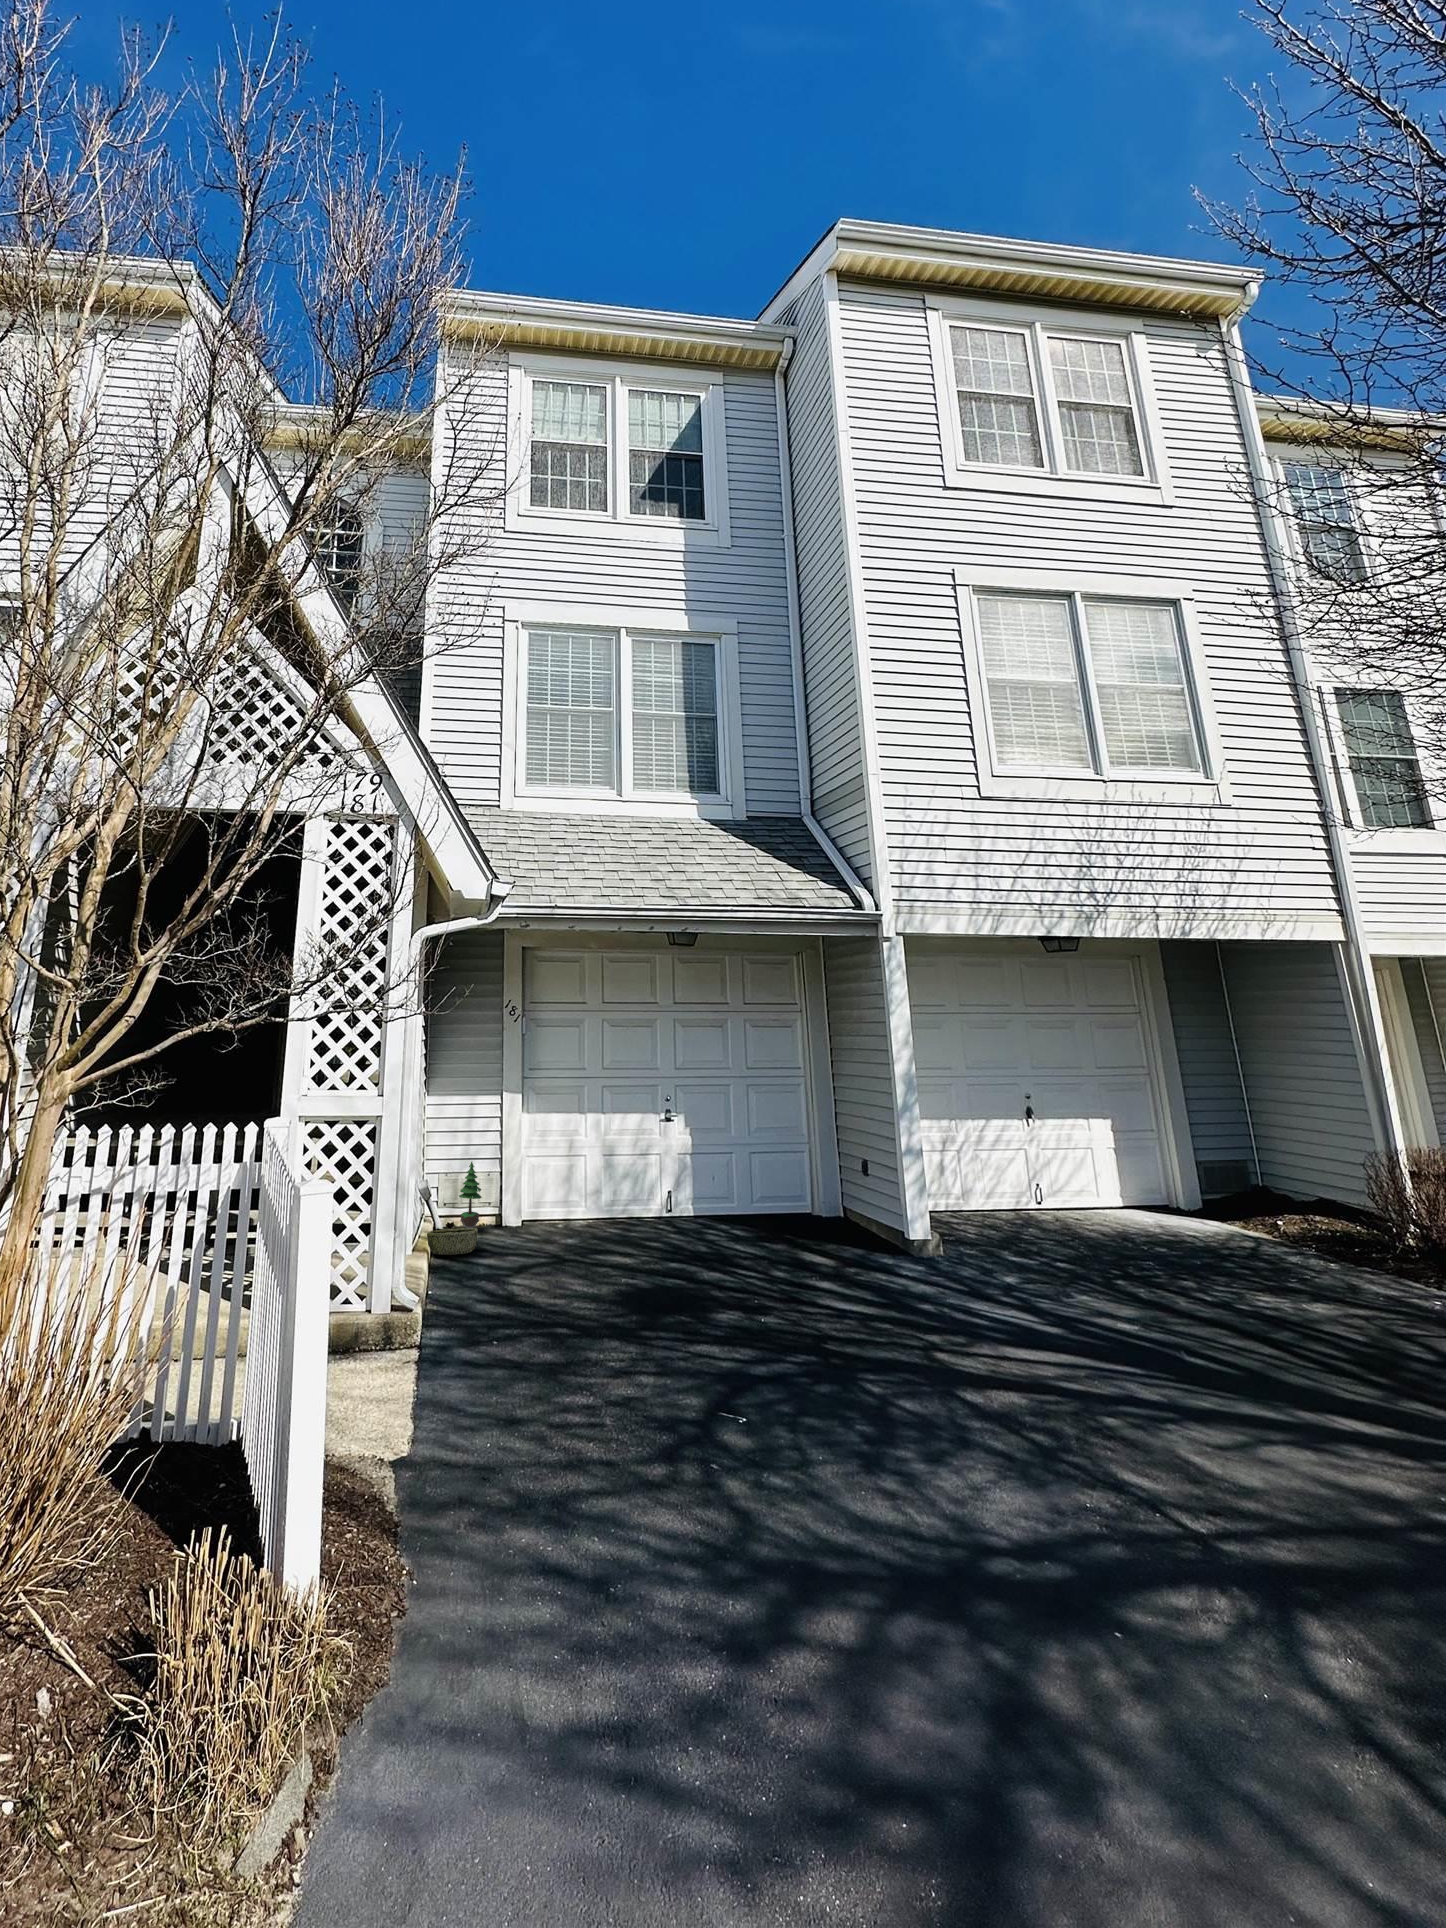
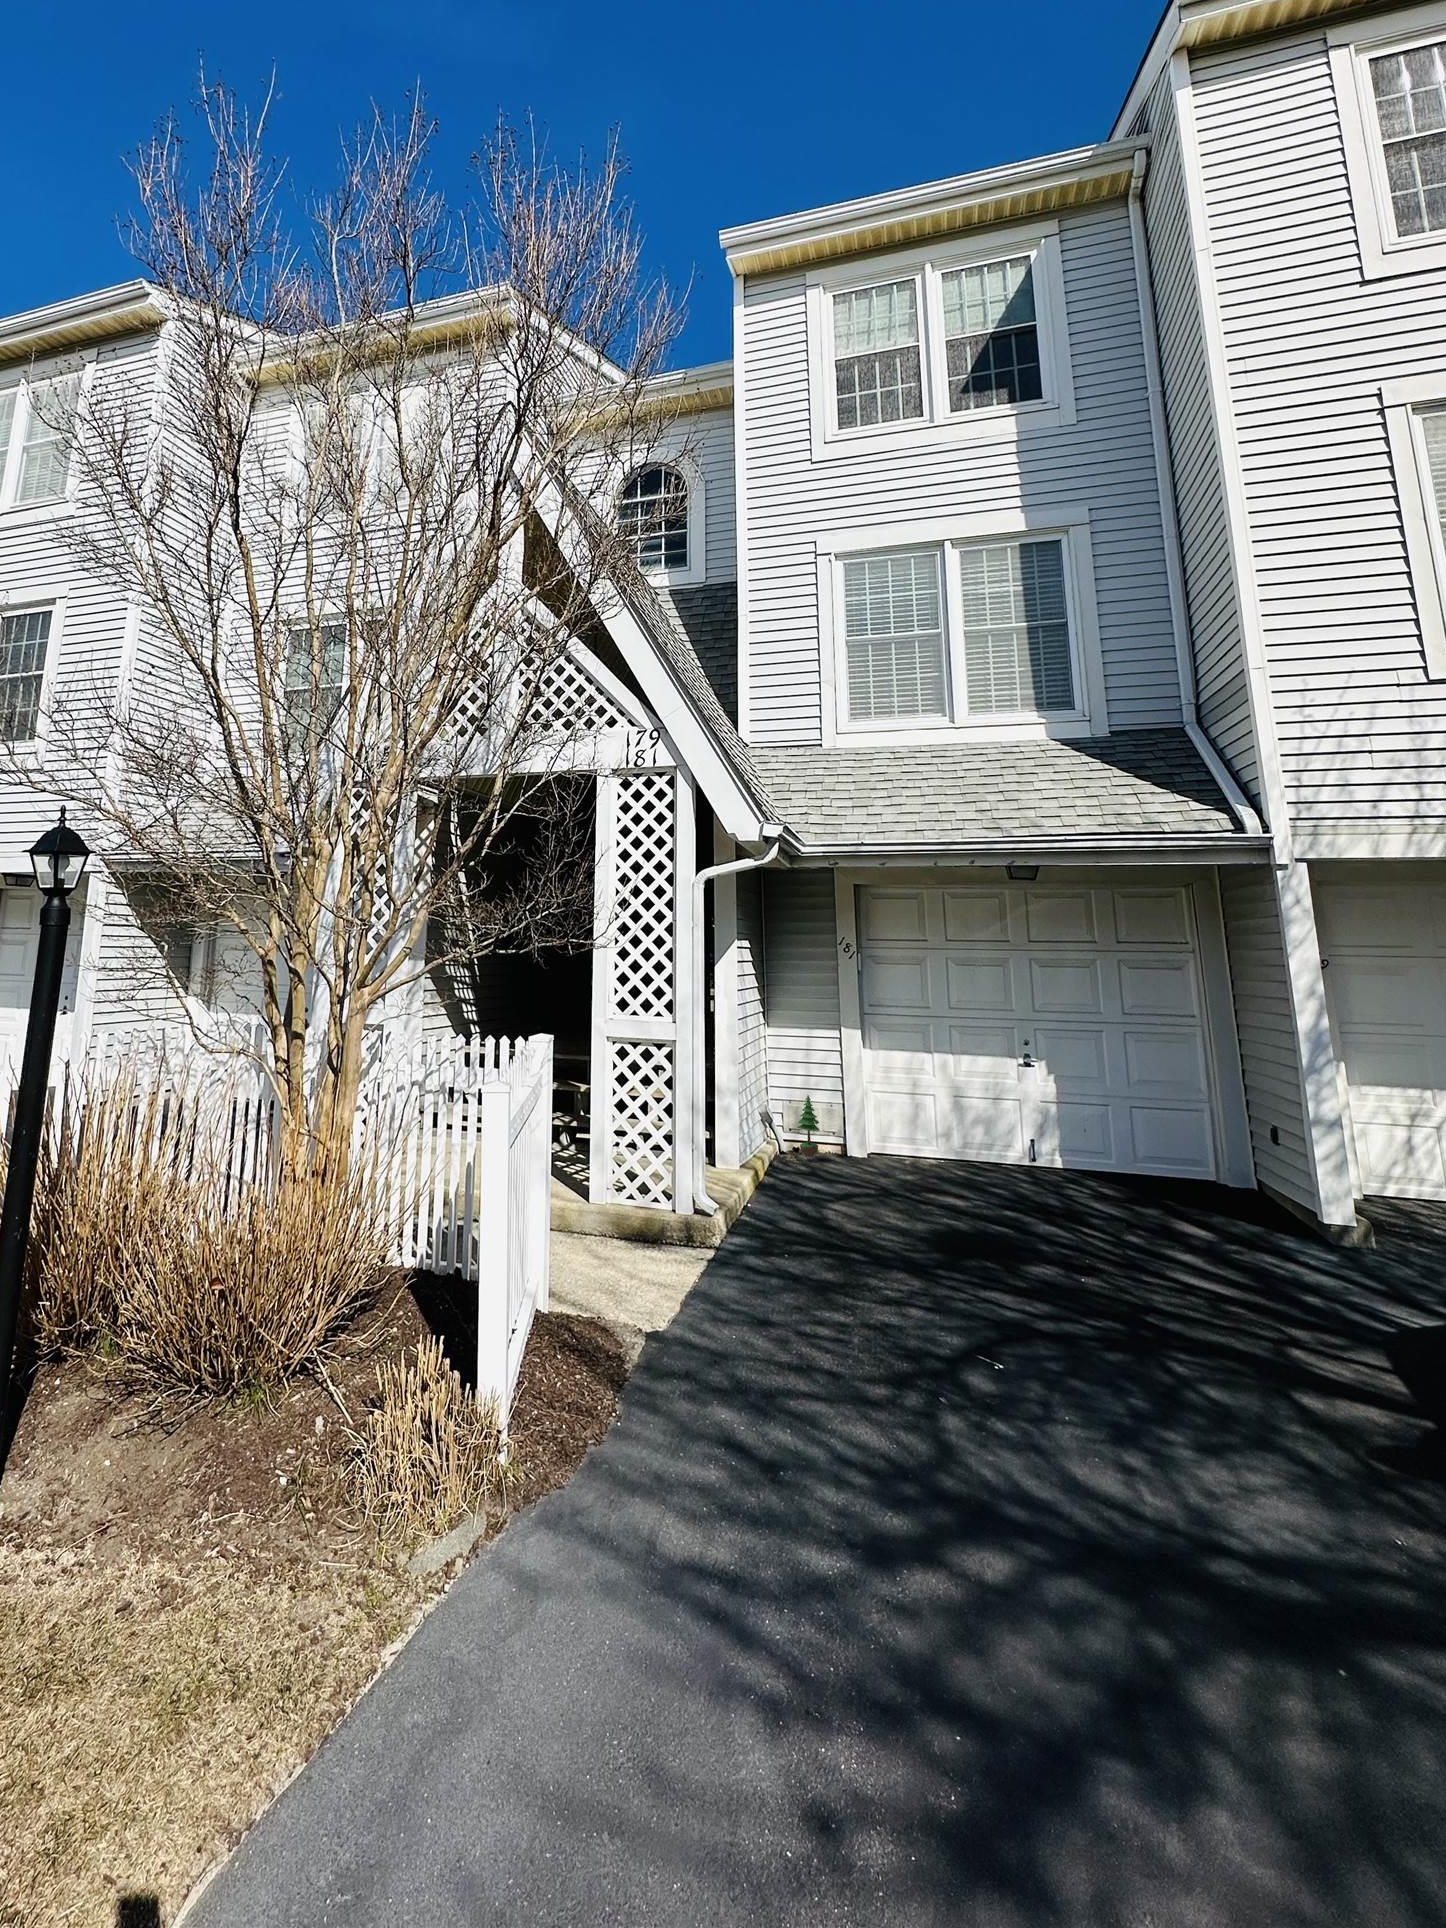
woven basket: present [427,1228,478,1255] -> none [755,1155,807,1180]

